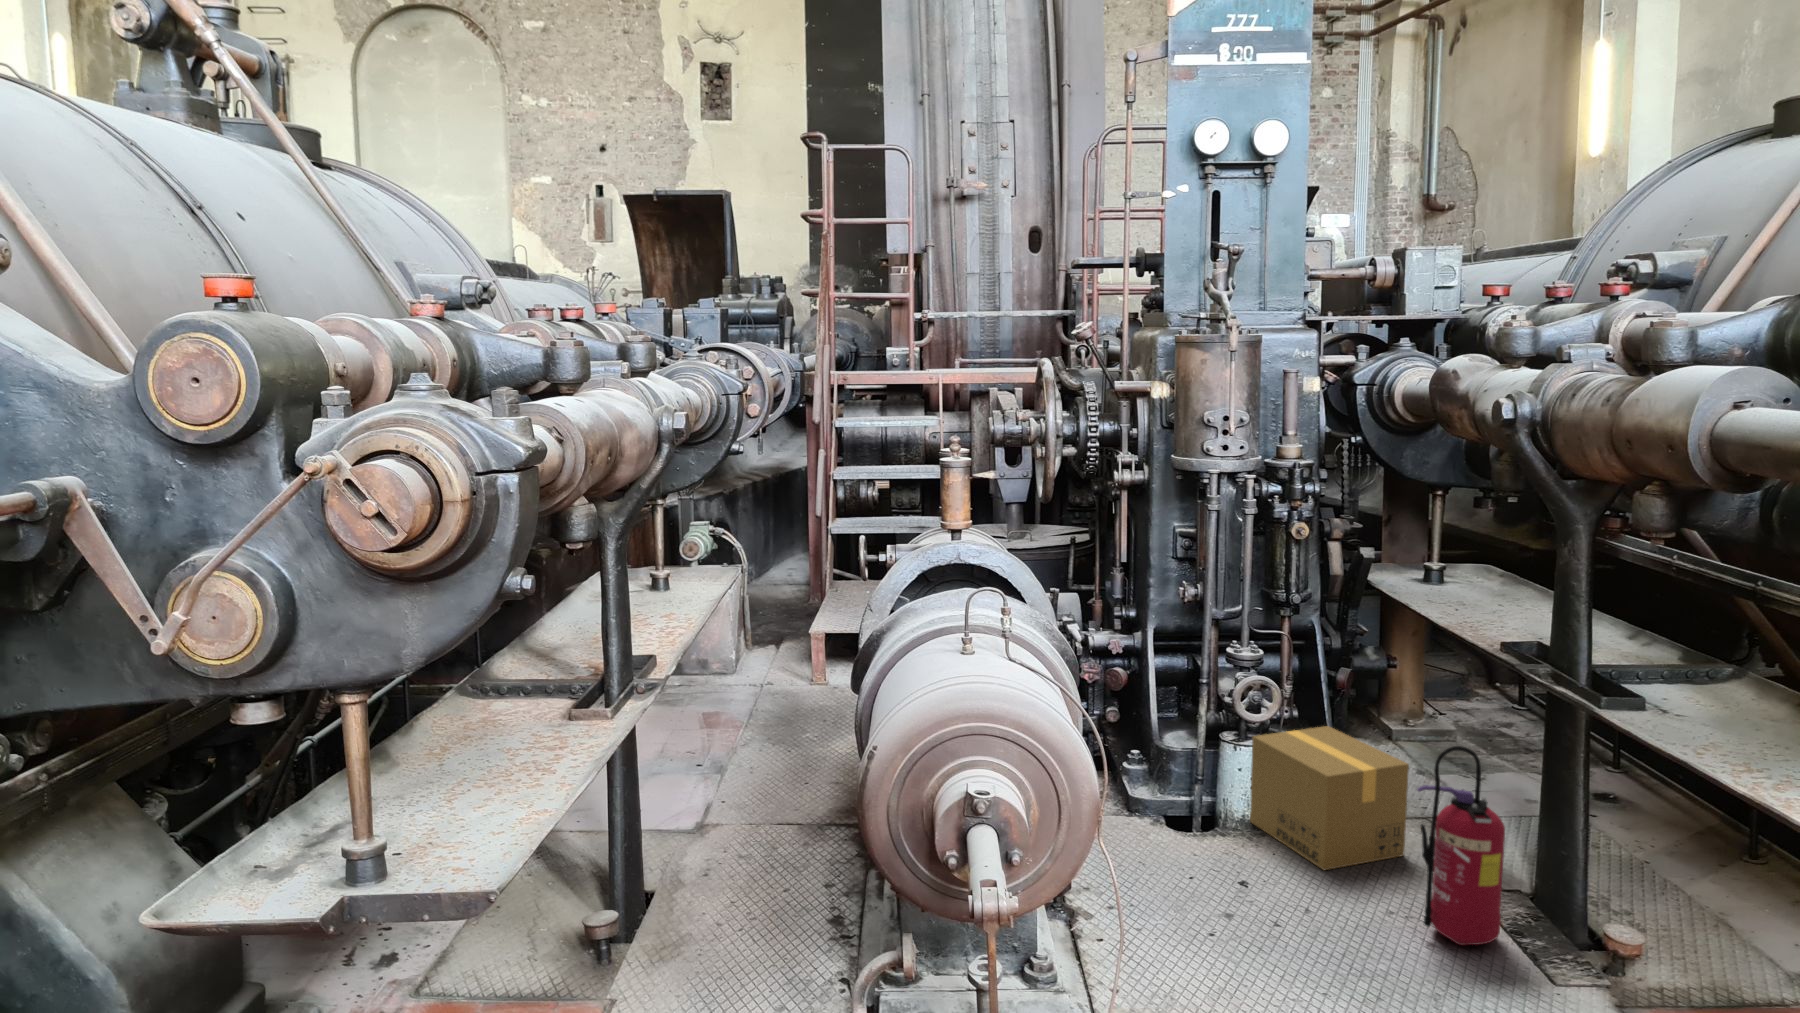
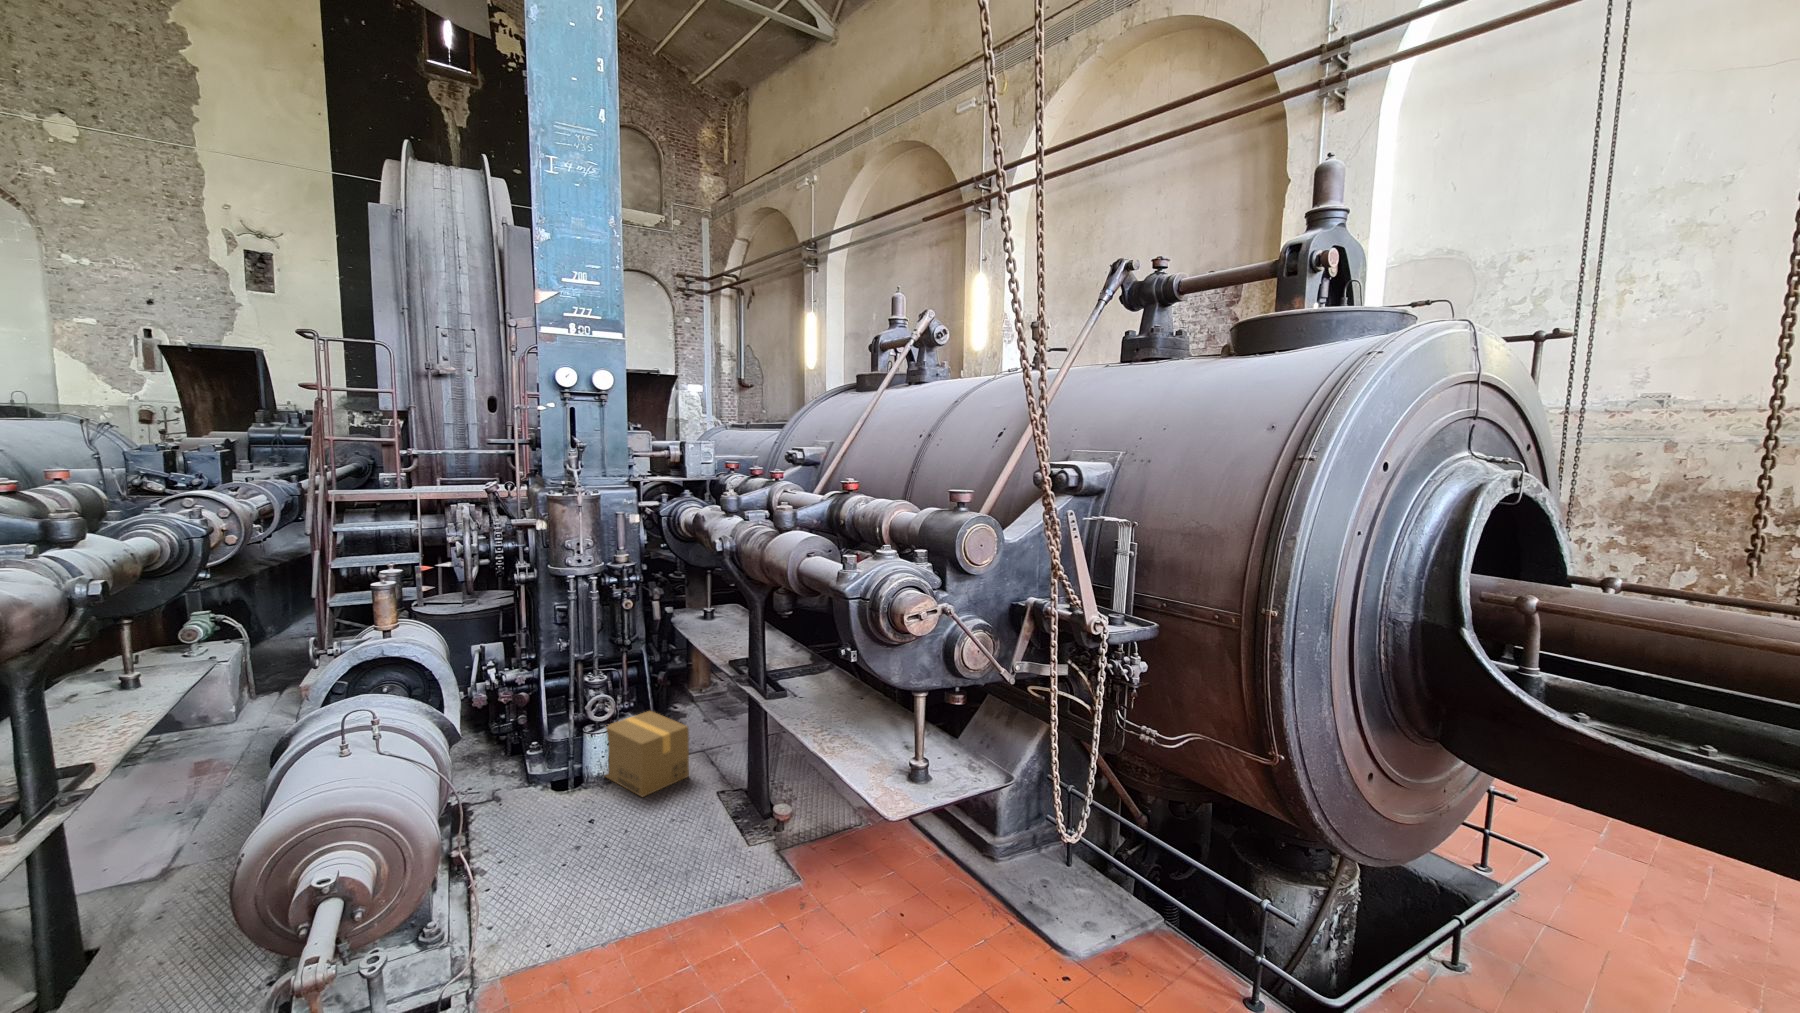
fire extinguisher: present [1417,746,1505,945] -> none [682,718,727,823]

